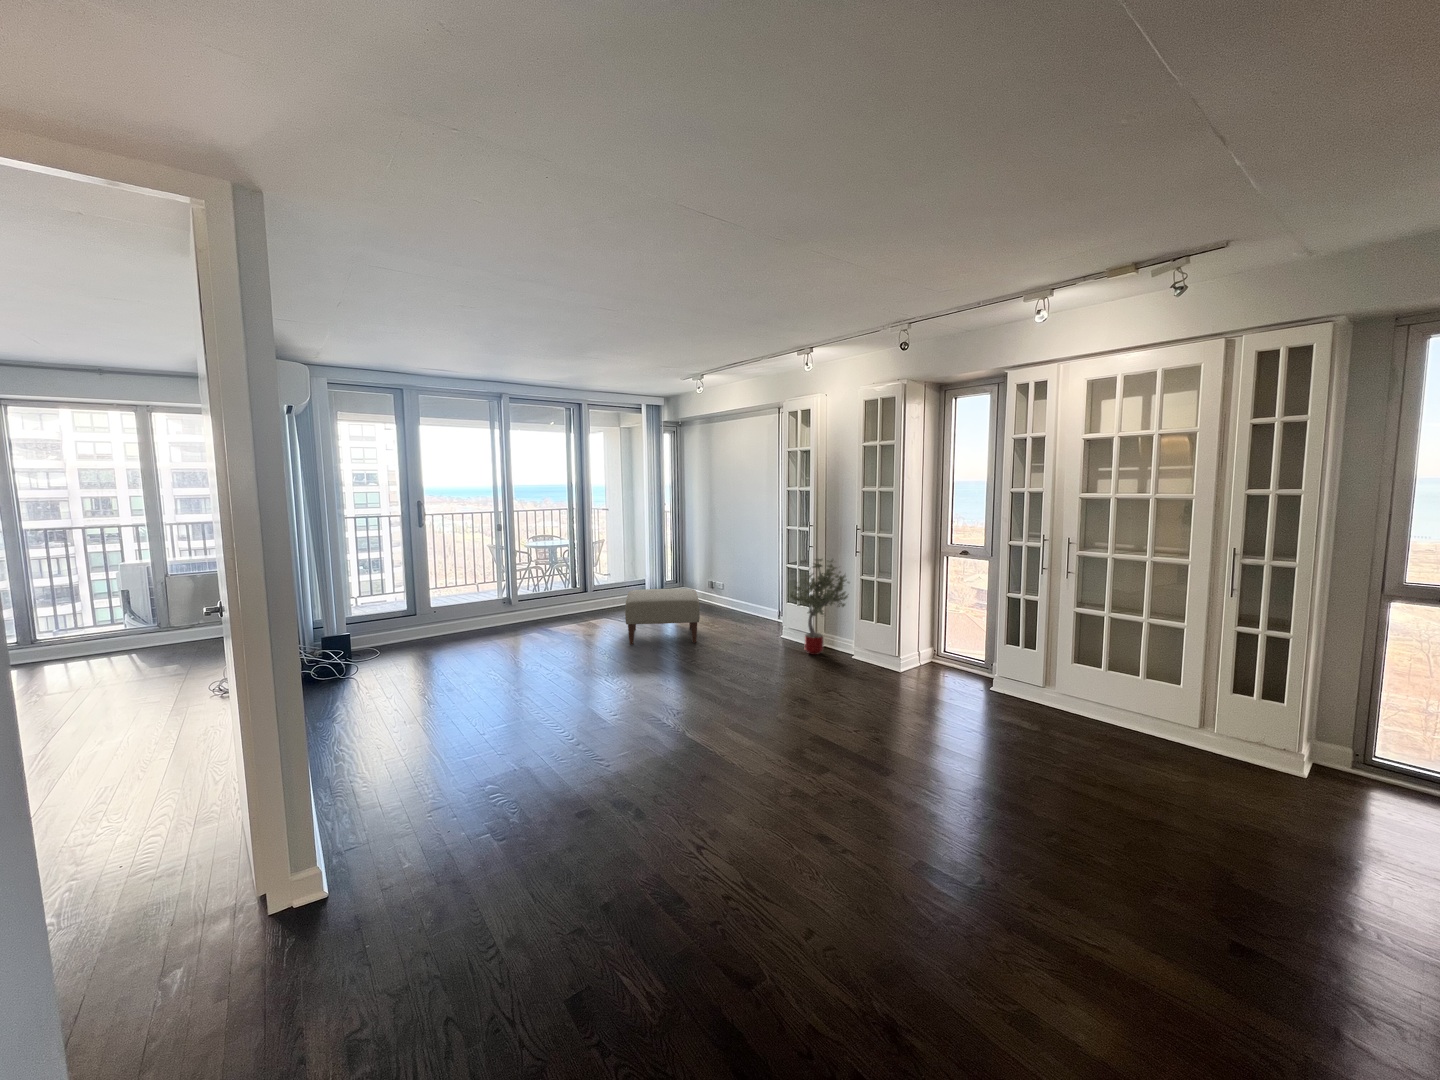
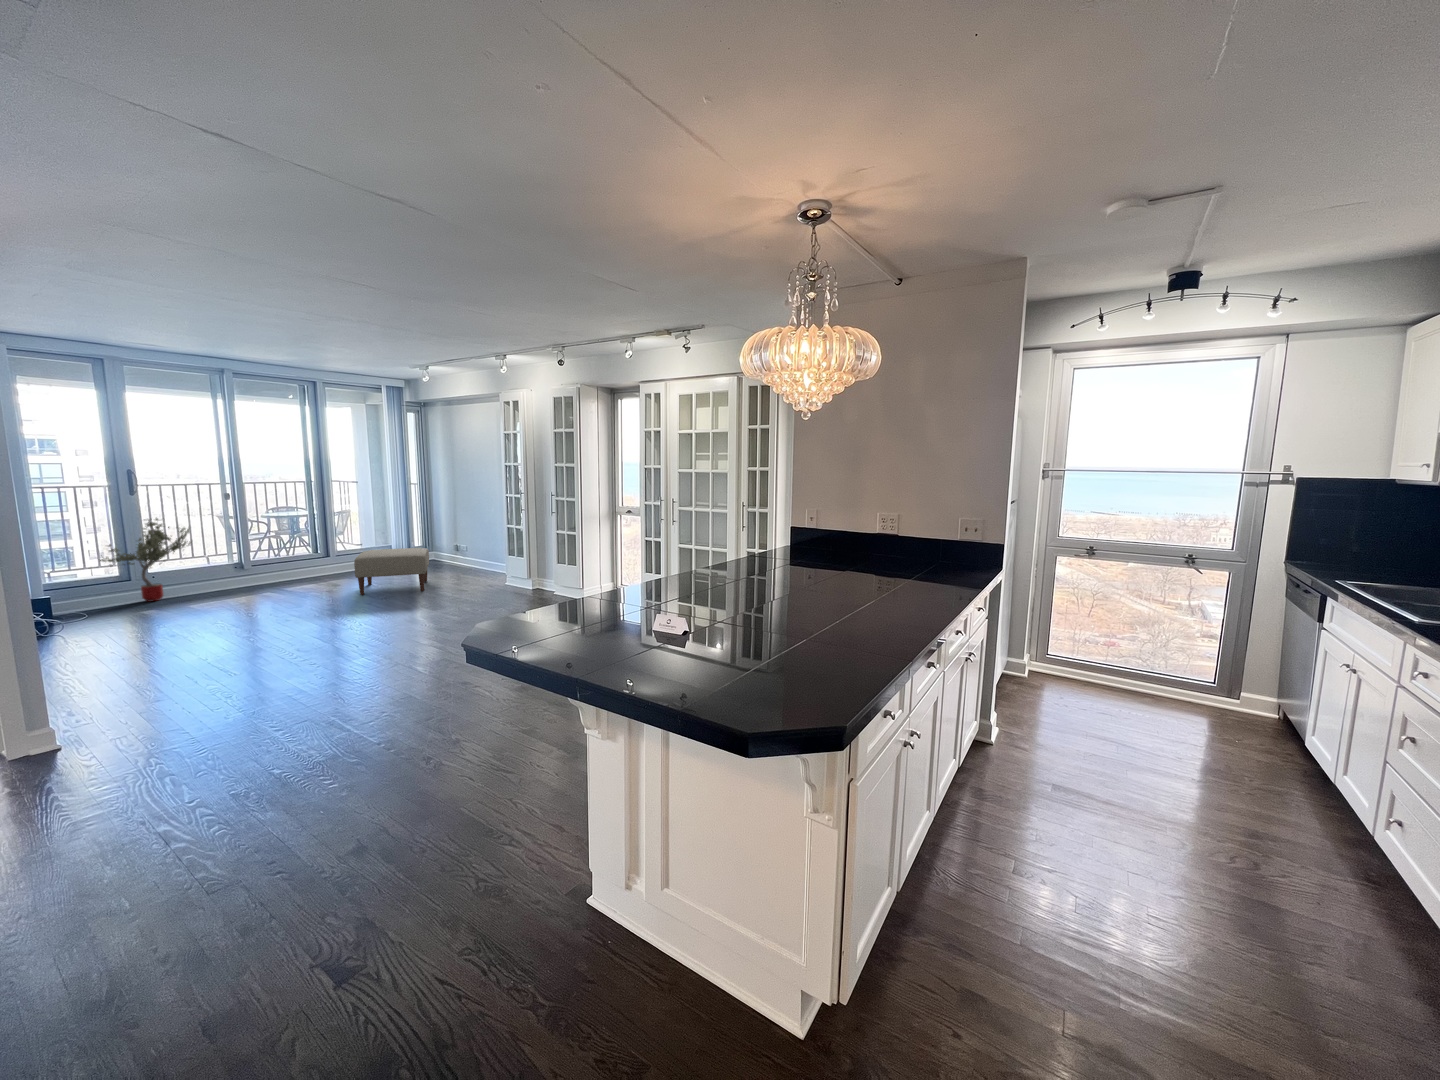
potted tree: present [790,559,849,655] -> present [100,518,191,602]

